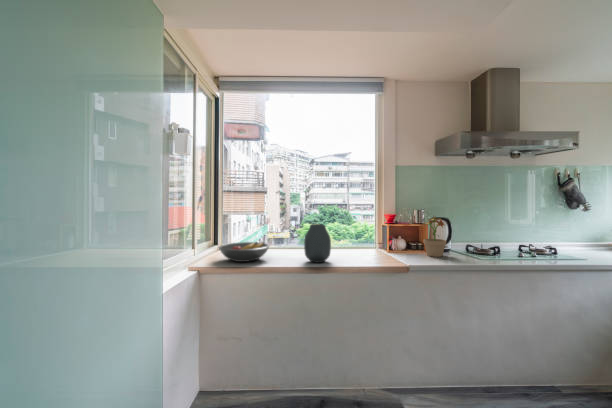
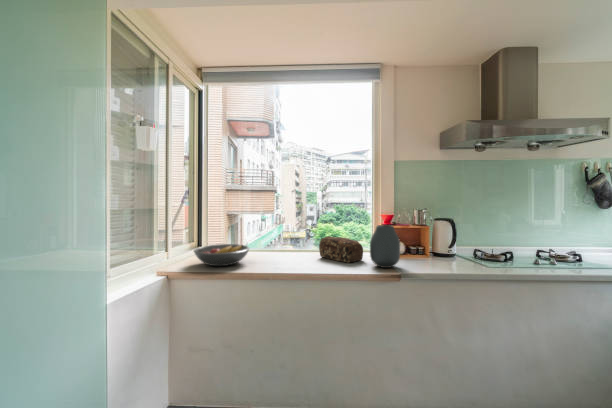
potted plant: present [423,216,446,257] -> none [421,216,449,263]
vase: present [304,224,331,263] -> present [370,225,400,268]
bread loaf: none [330,234,371,257] -> present [319,236,363,263]

